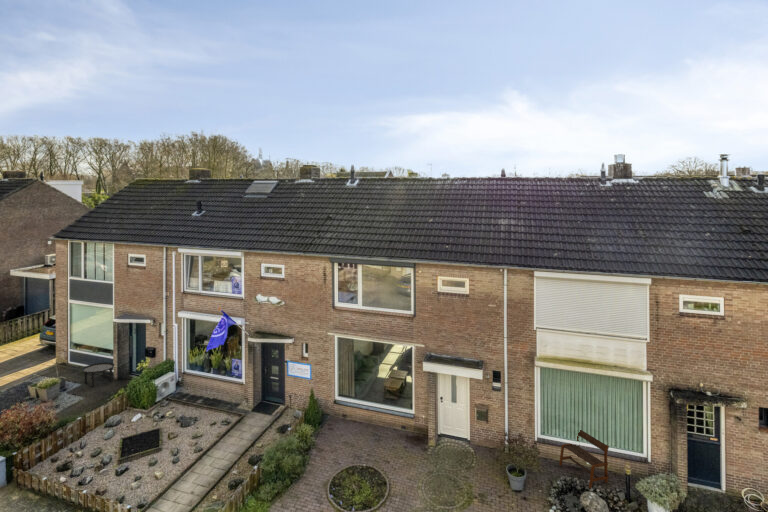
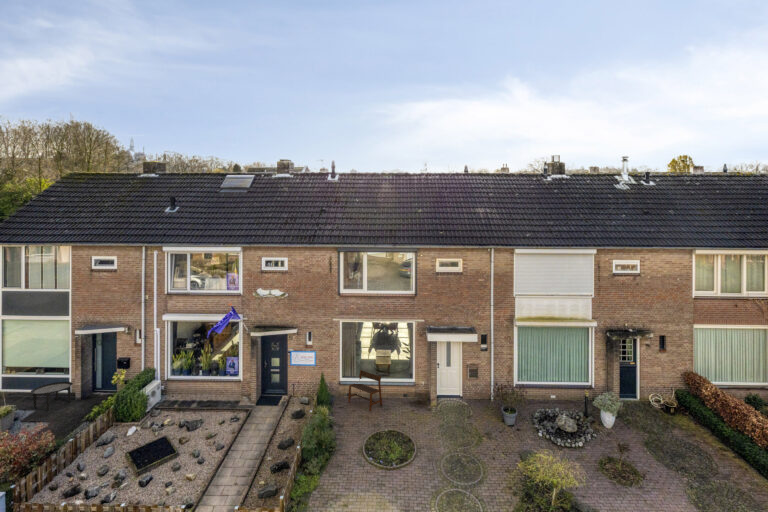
bench: present [559,430,609,488] -> present [348,370,382,411]

